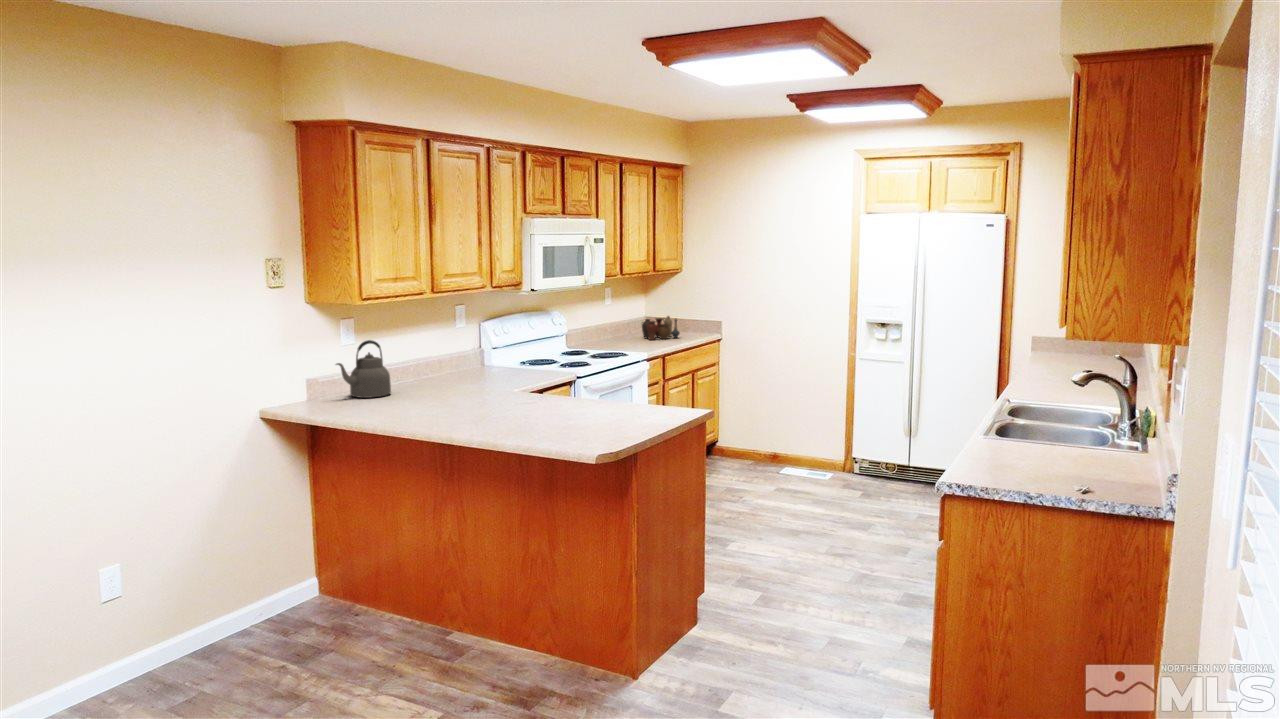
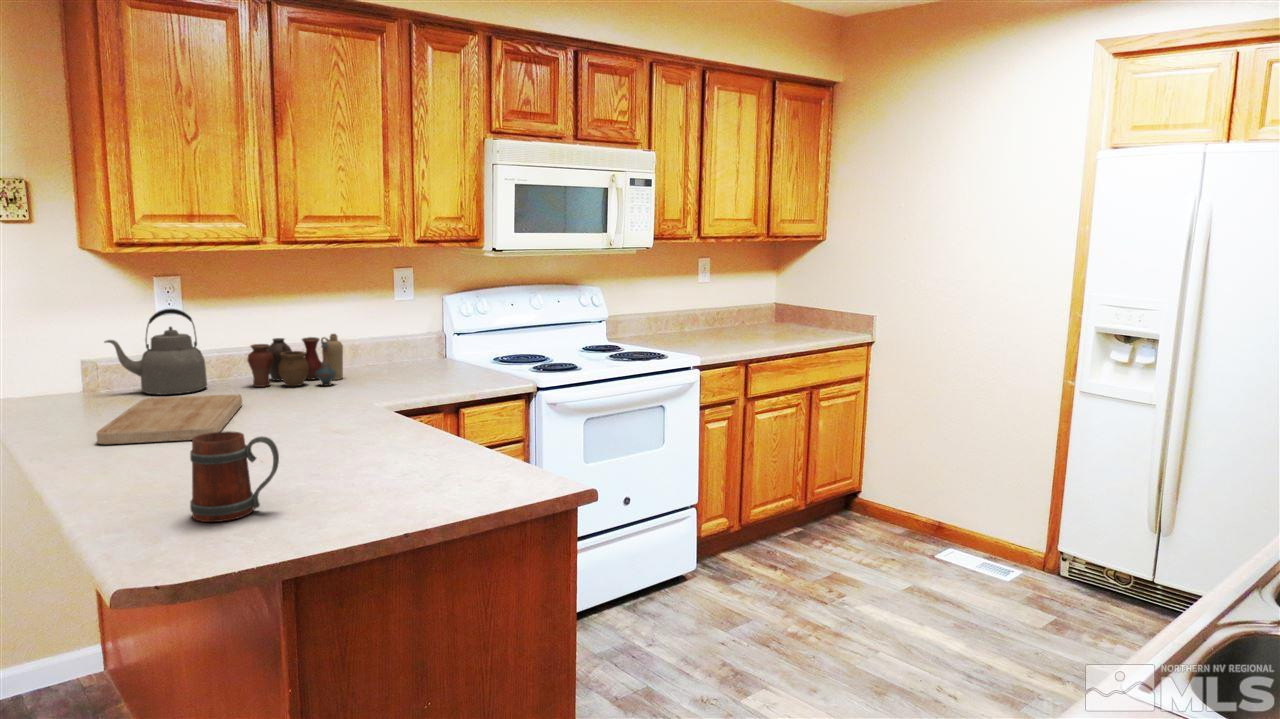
vase: present [642,316,680,340] -> present [247,334,343,387]
mug: none [575,389,612,431] -> present [190,431,279,522]
cutting board: none [391,391,485,417] -> present [97,395,242,444]

